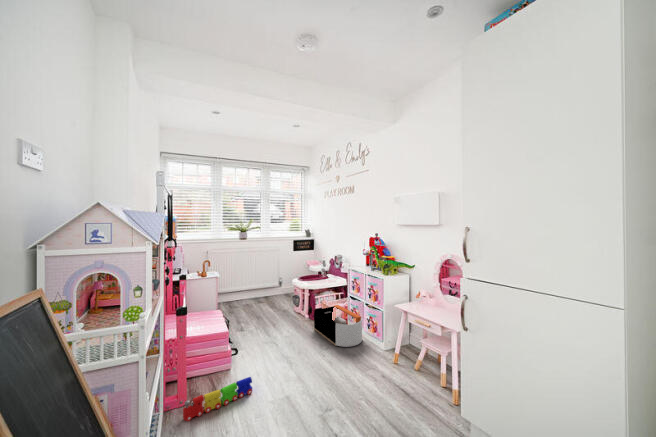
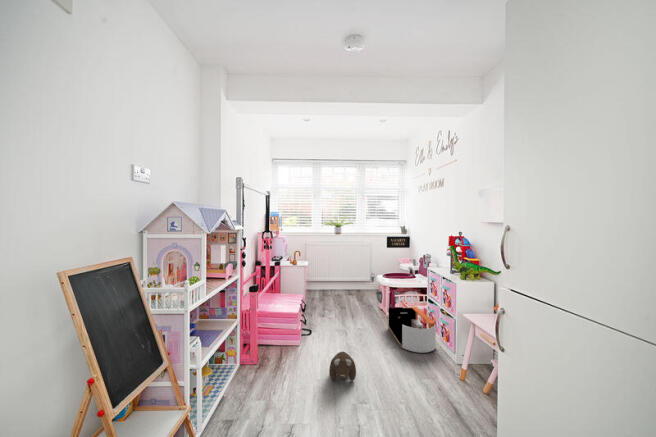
plush toy: none [283,363,311,396] -> present [329,352,356,381]
toy train: present [183,377,252,421] -> none [250,354,307,376]

